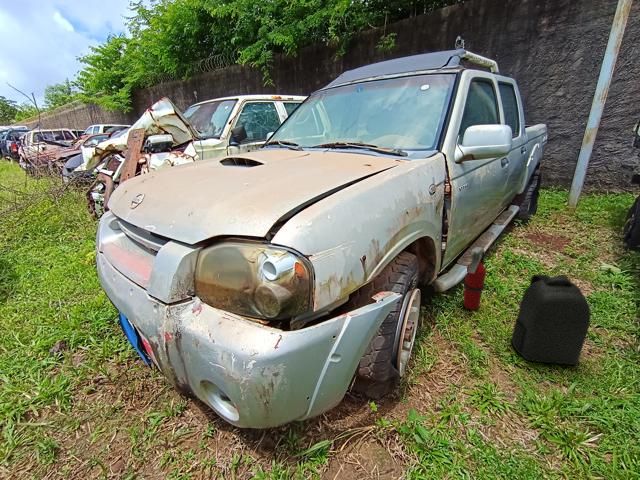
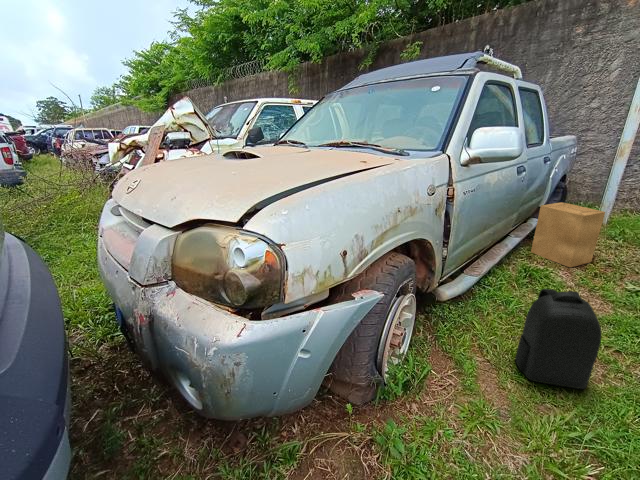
cardboard box: none [511,188,577,250] -> present [531,202,605,267]
fire extinguisher: present [463,247,486,310] -> none [469,257,494,324]

